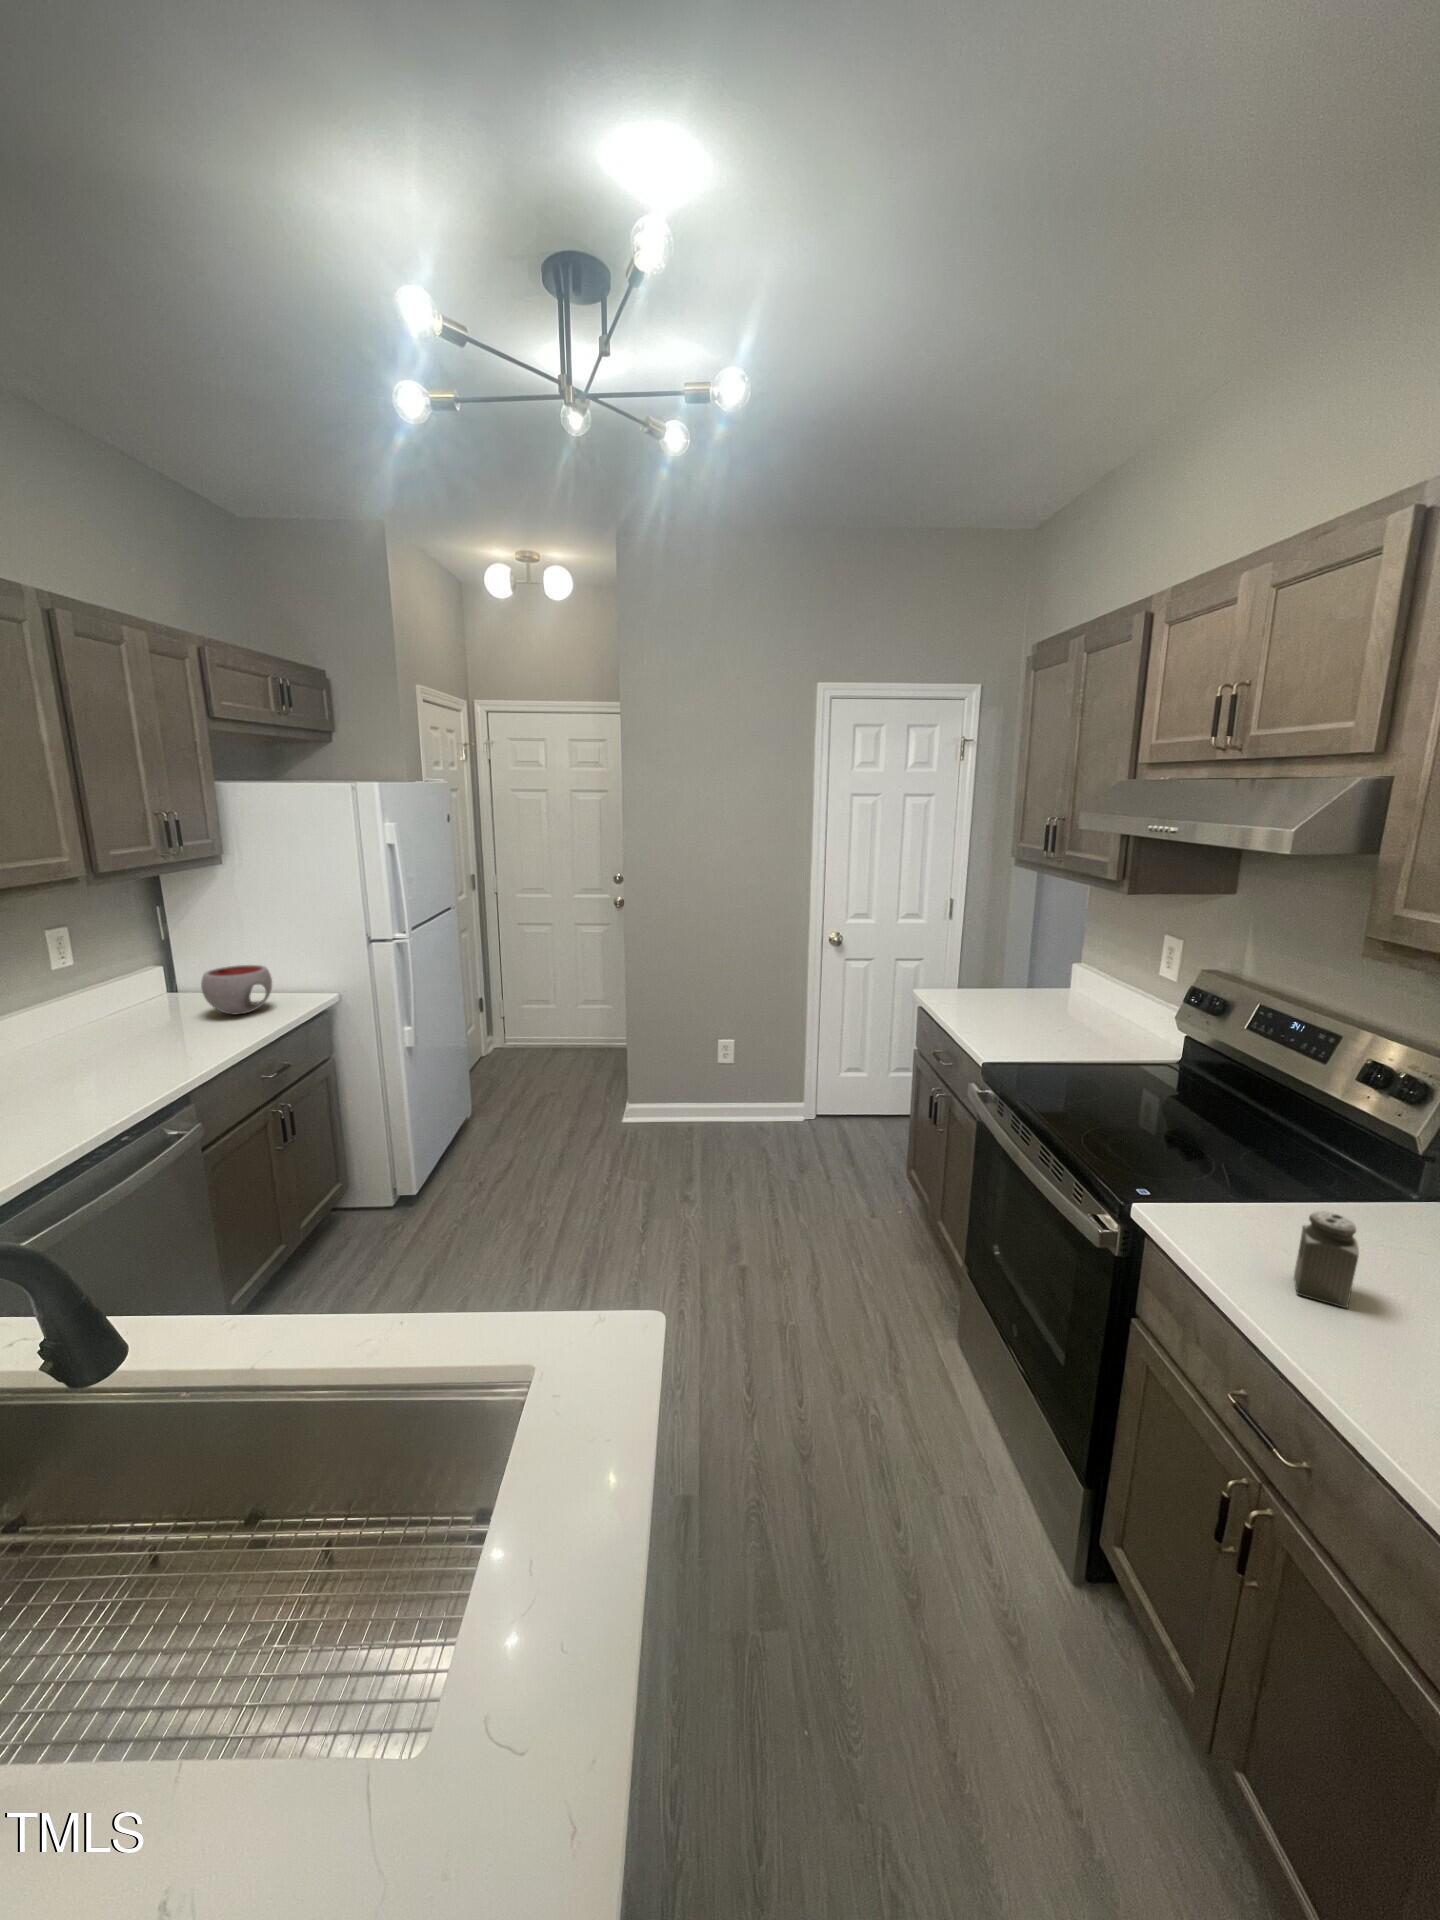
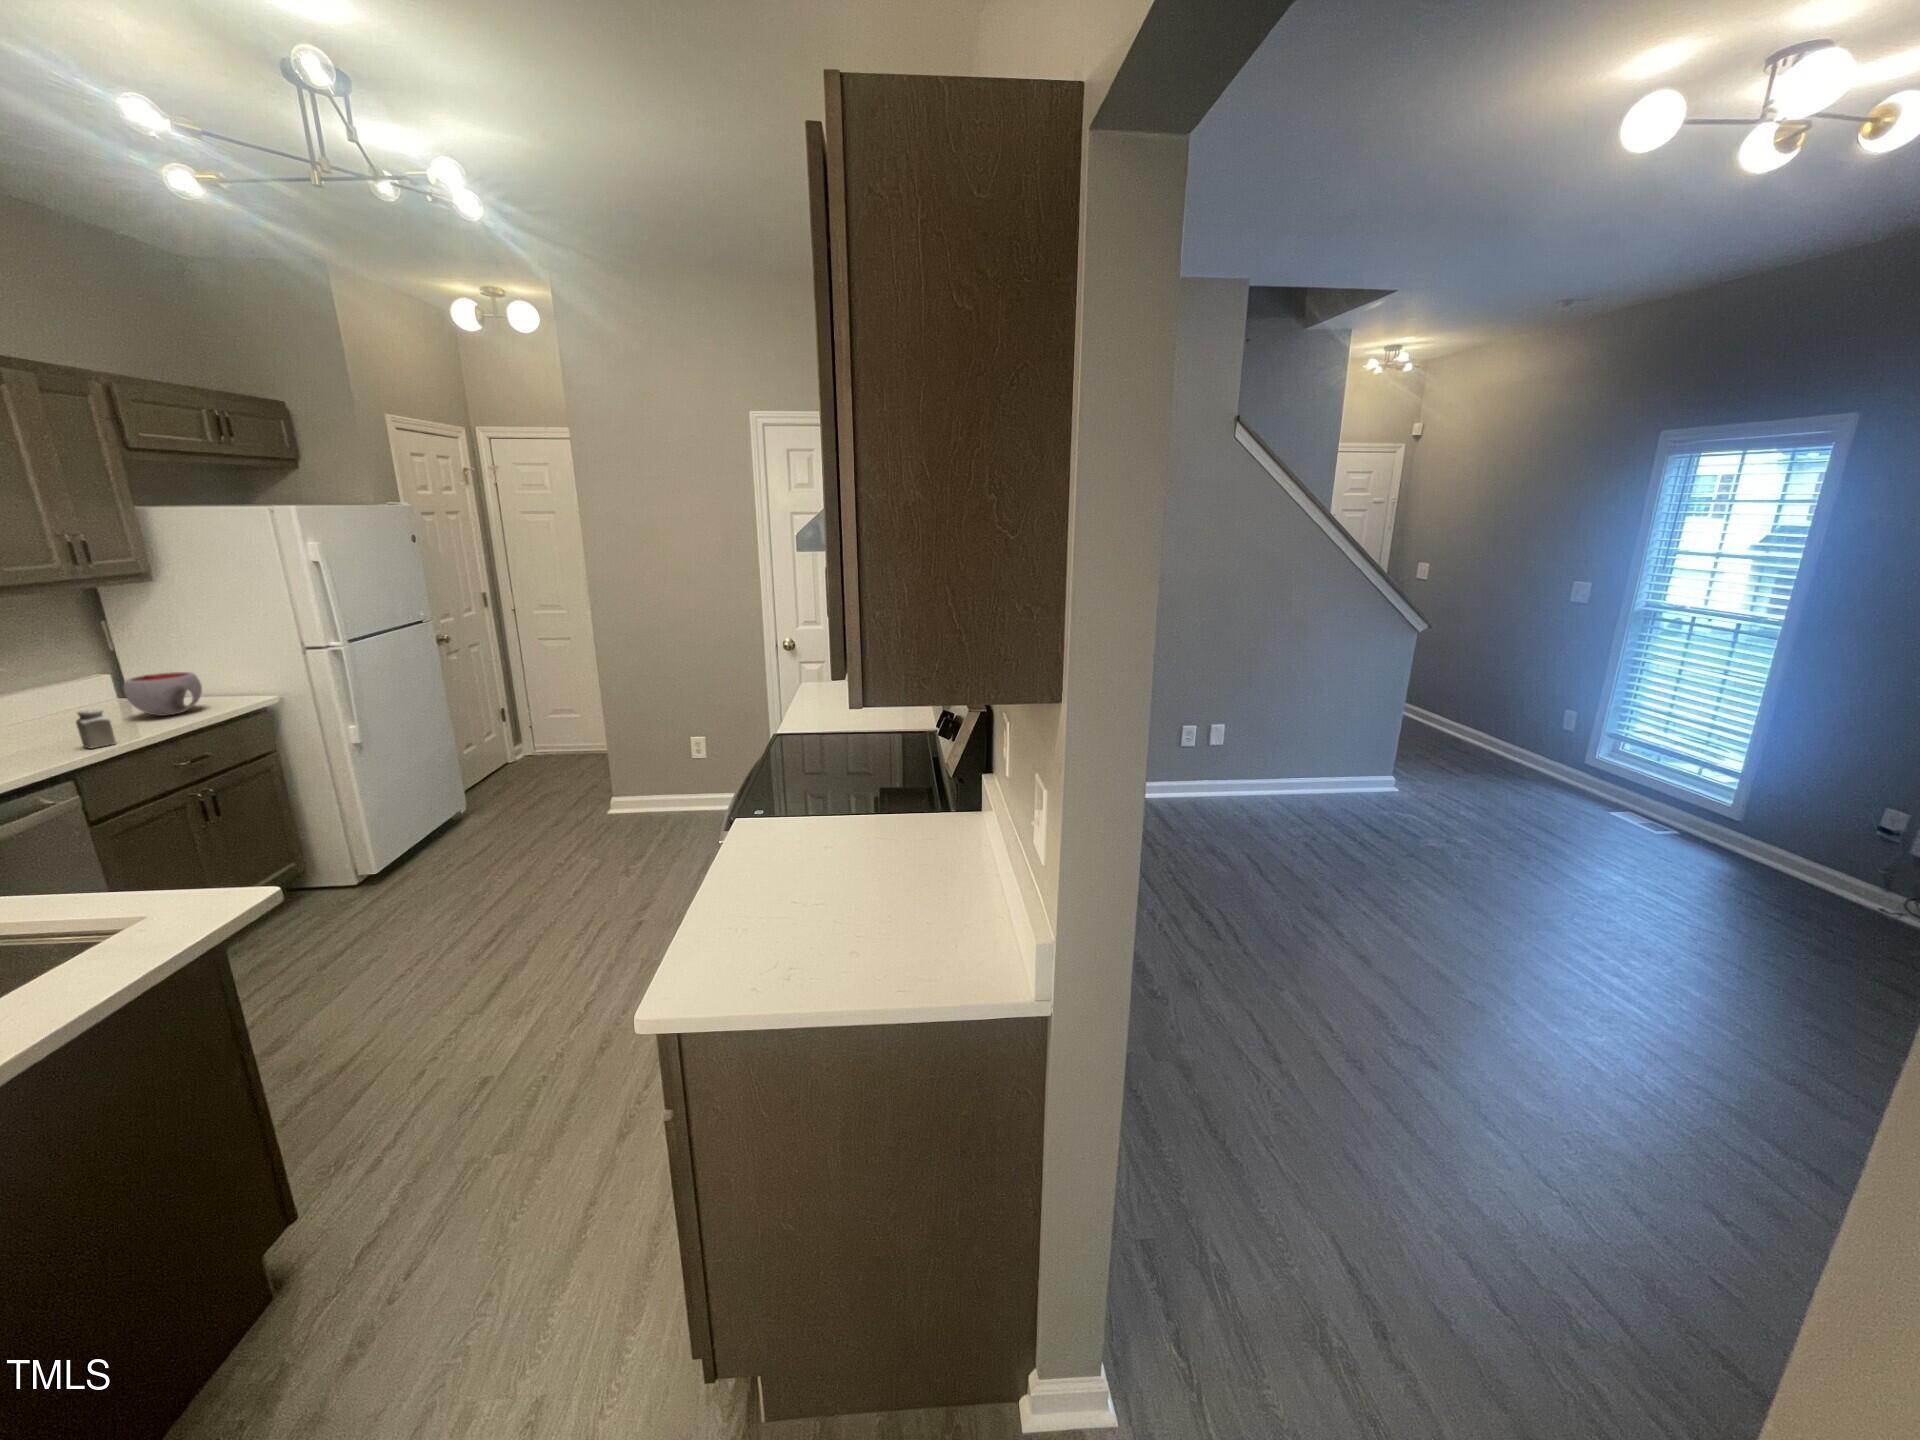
salt shaker: present [1294,1211,1359,1308] -> present [76,709,116,749]

